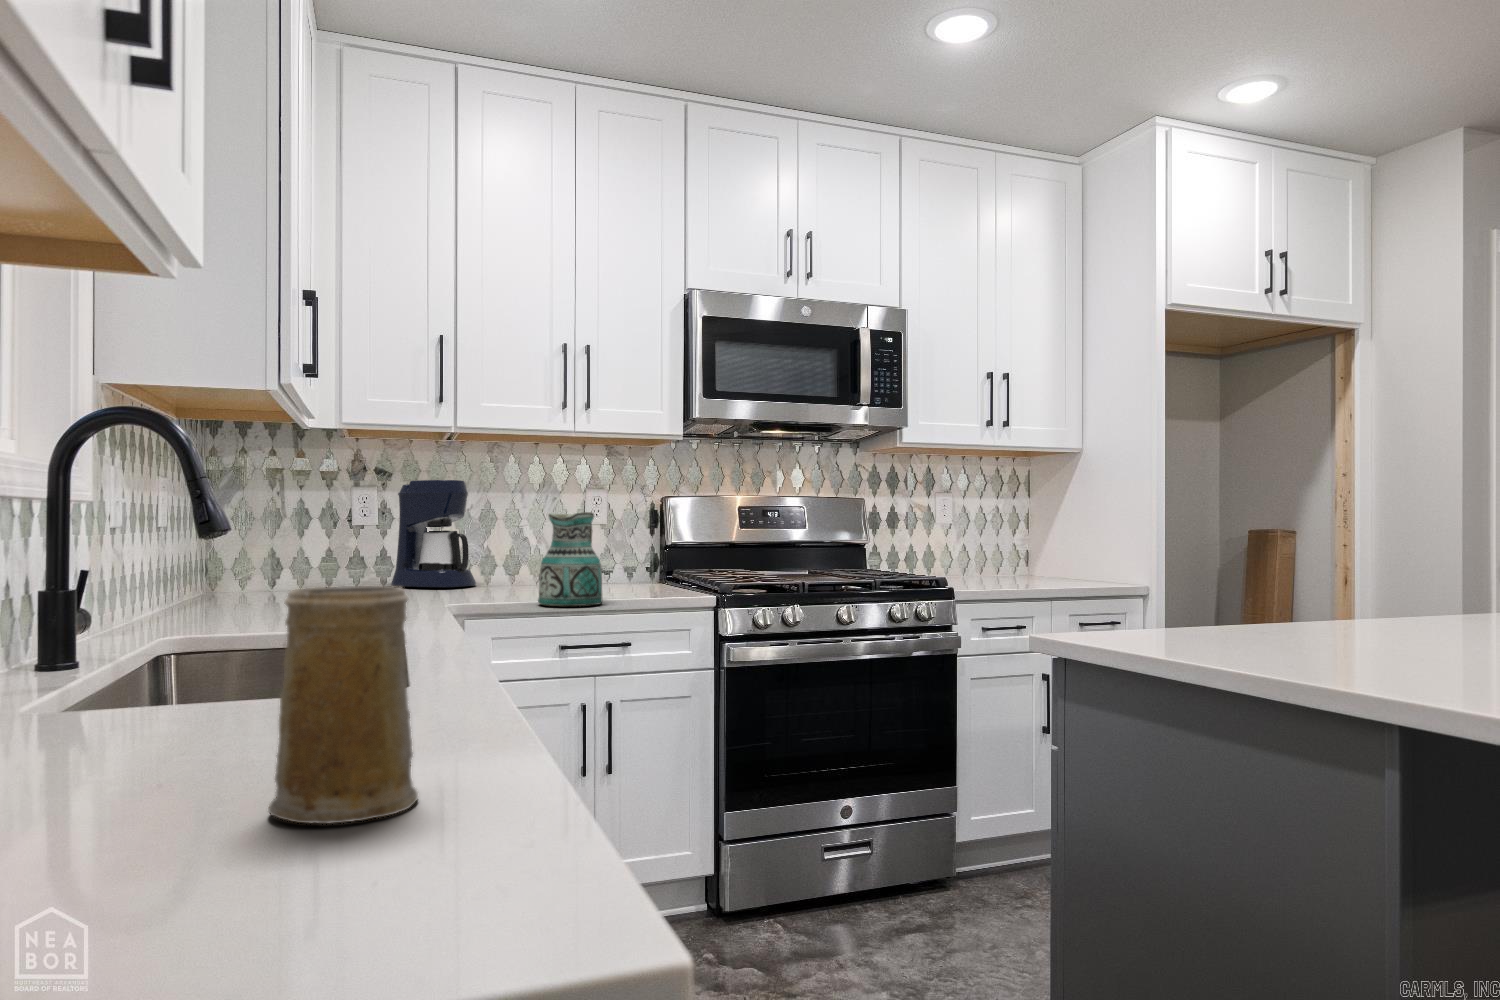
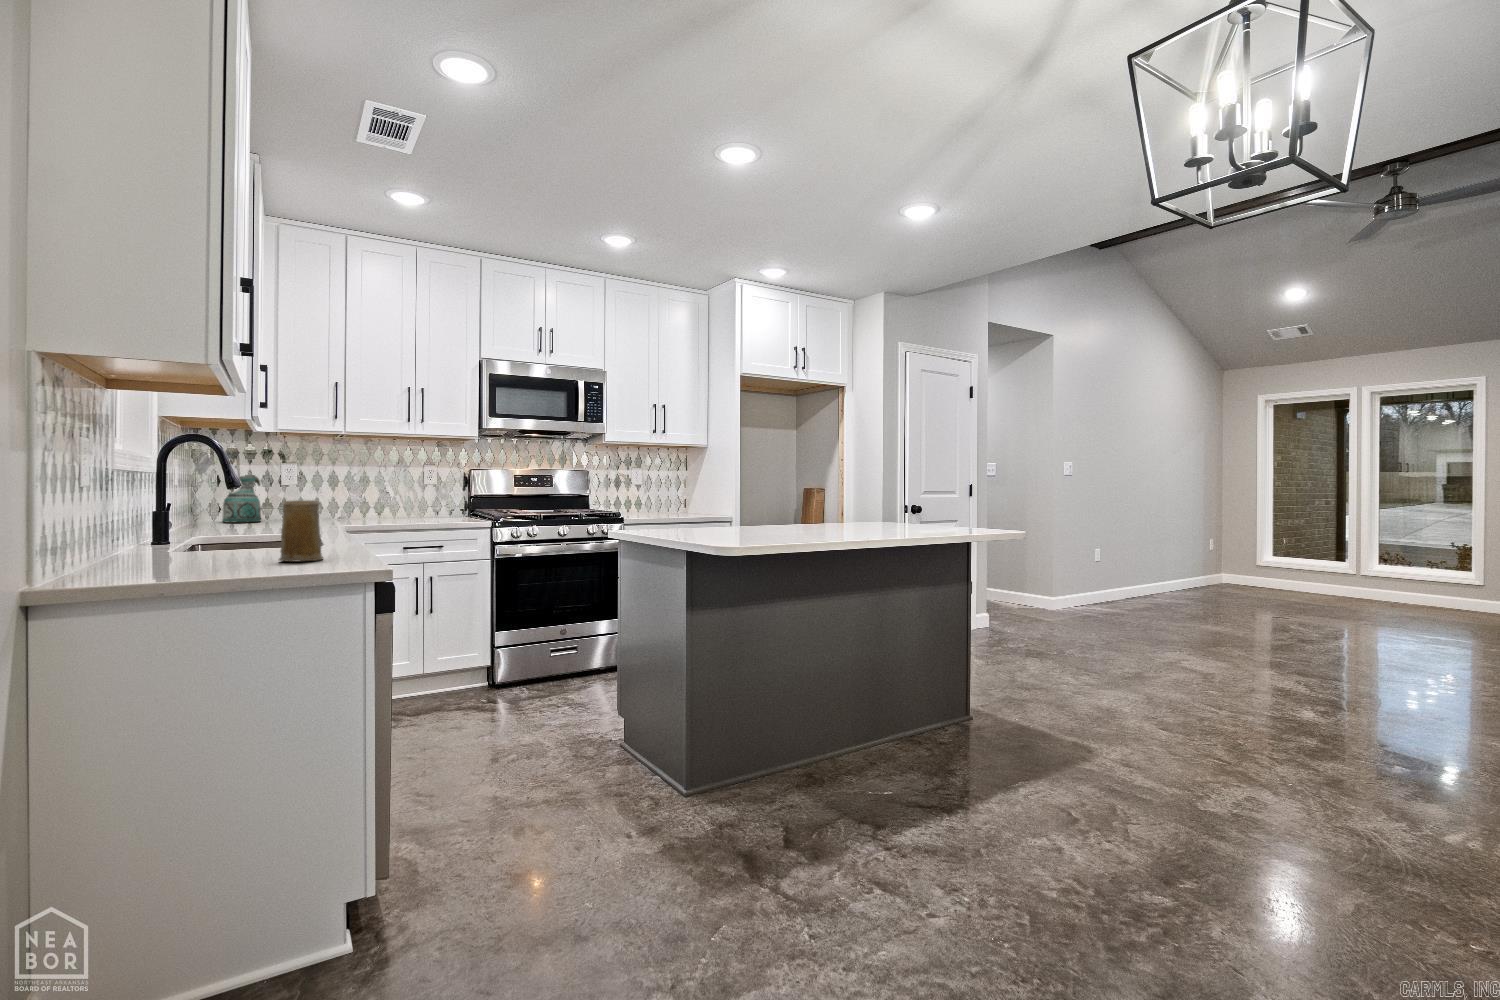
coffee maker: present [391,480,476,588] -> none [306,460,358,519]
ceramic pitcher: present [538,512,602,606] -> present [222,475,261,523]

